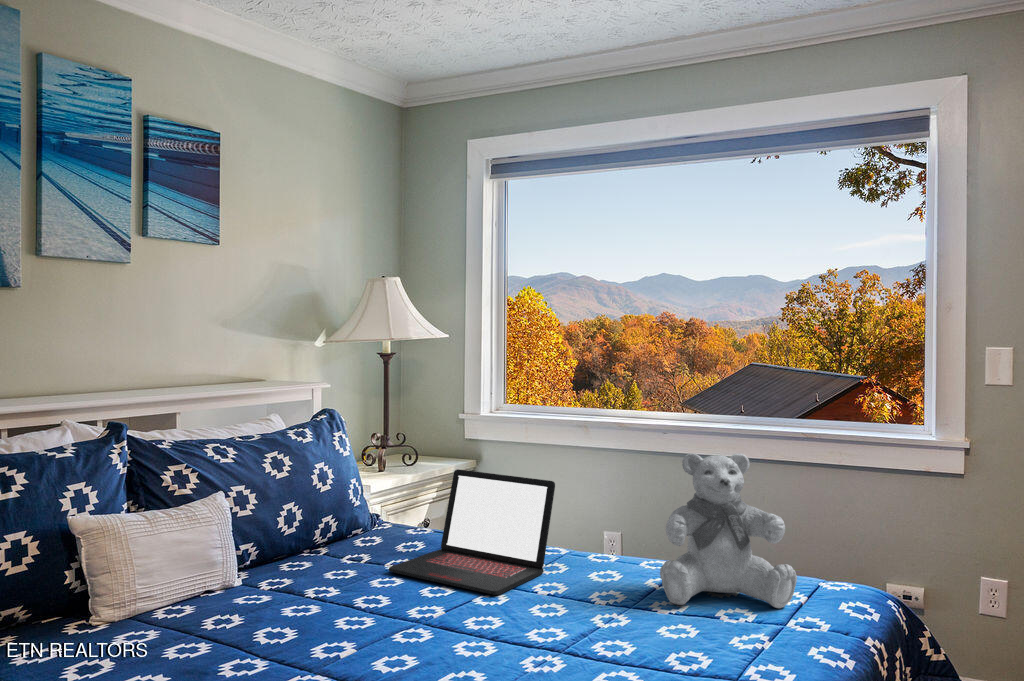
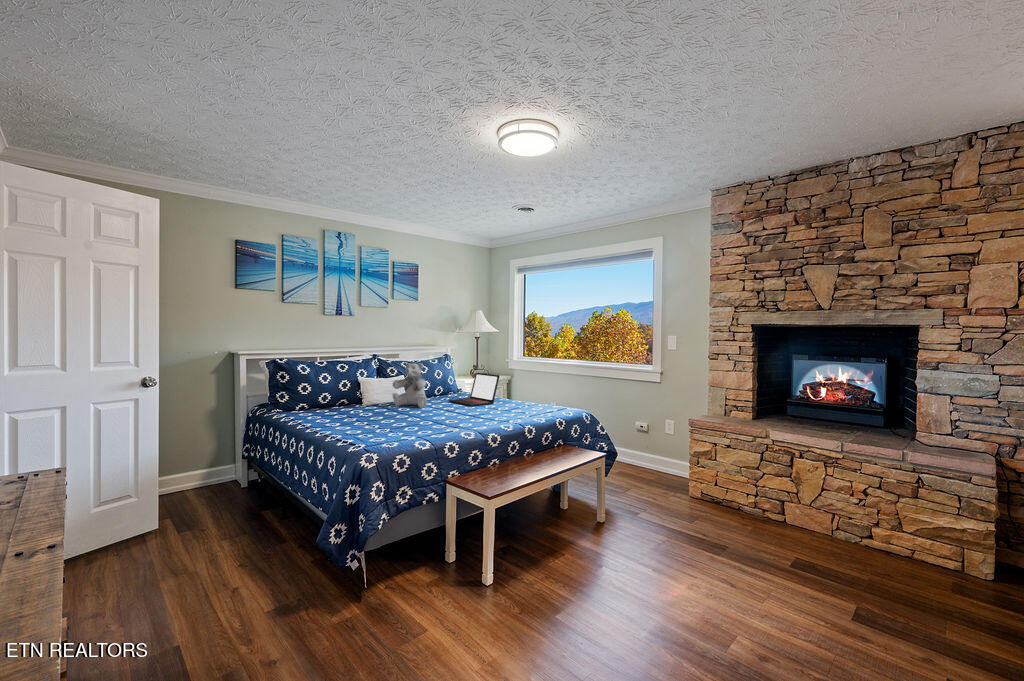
teddy bear: present [660,453,797,608] -> present [393,363,427,408]

